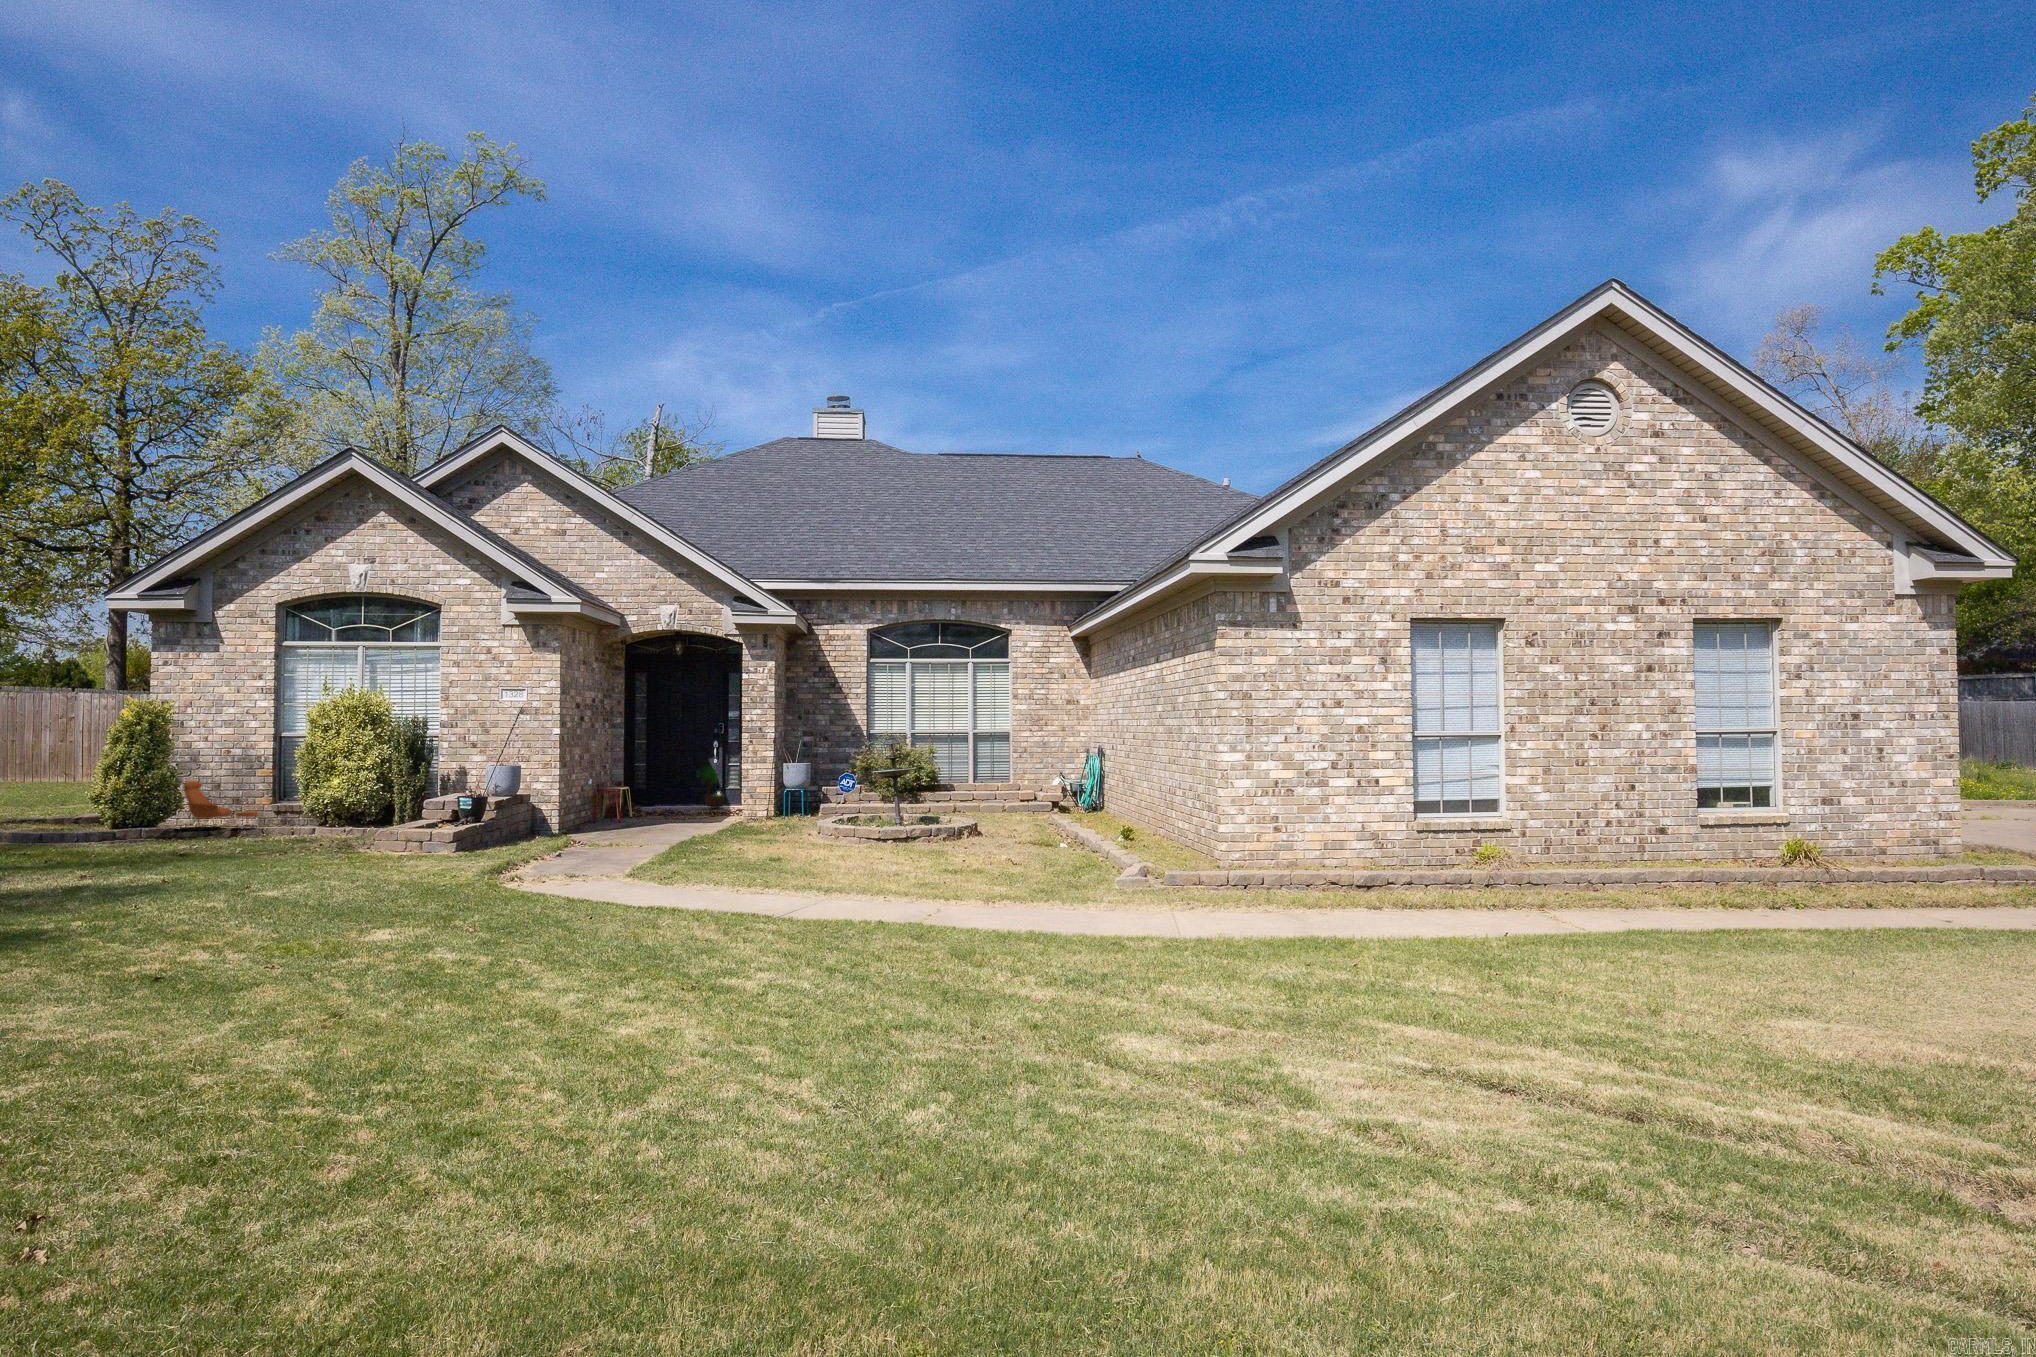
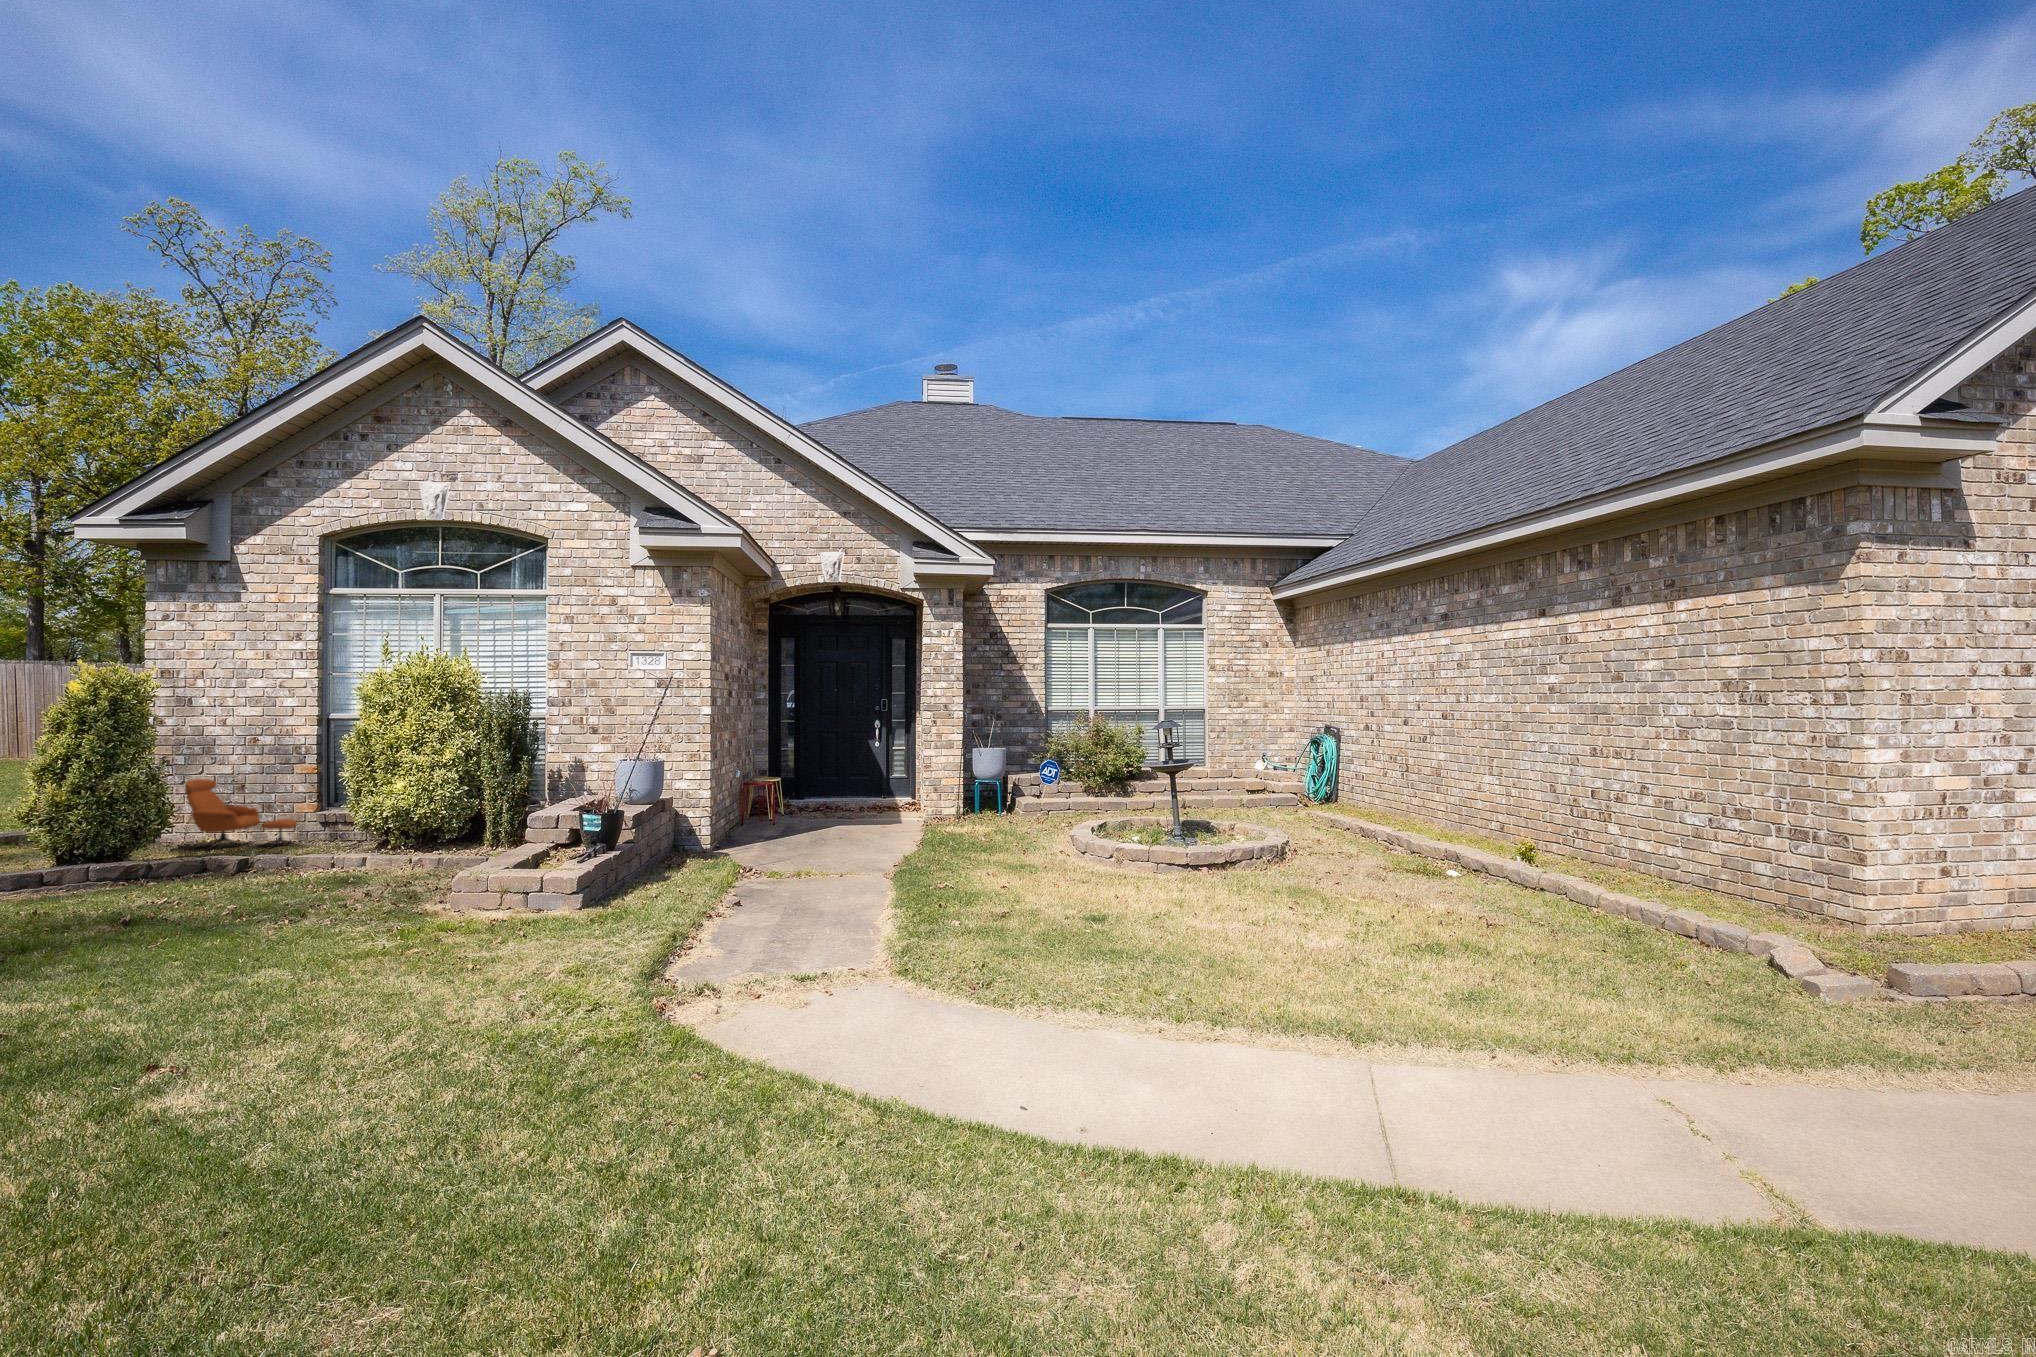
potted tree: present [697,766,725,809] -> none [850,744,885,798]

